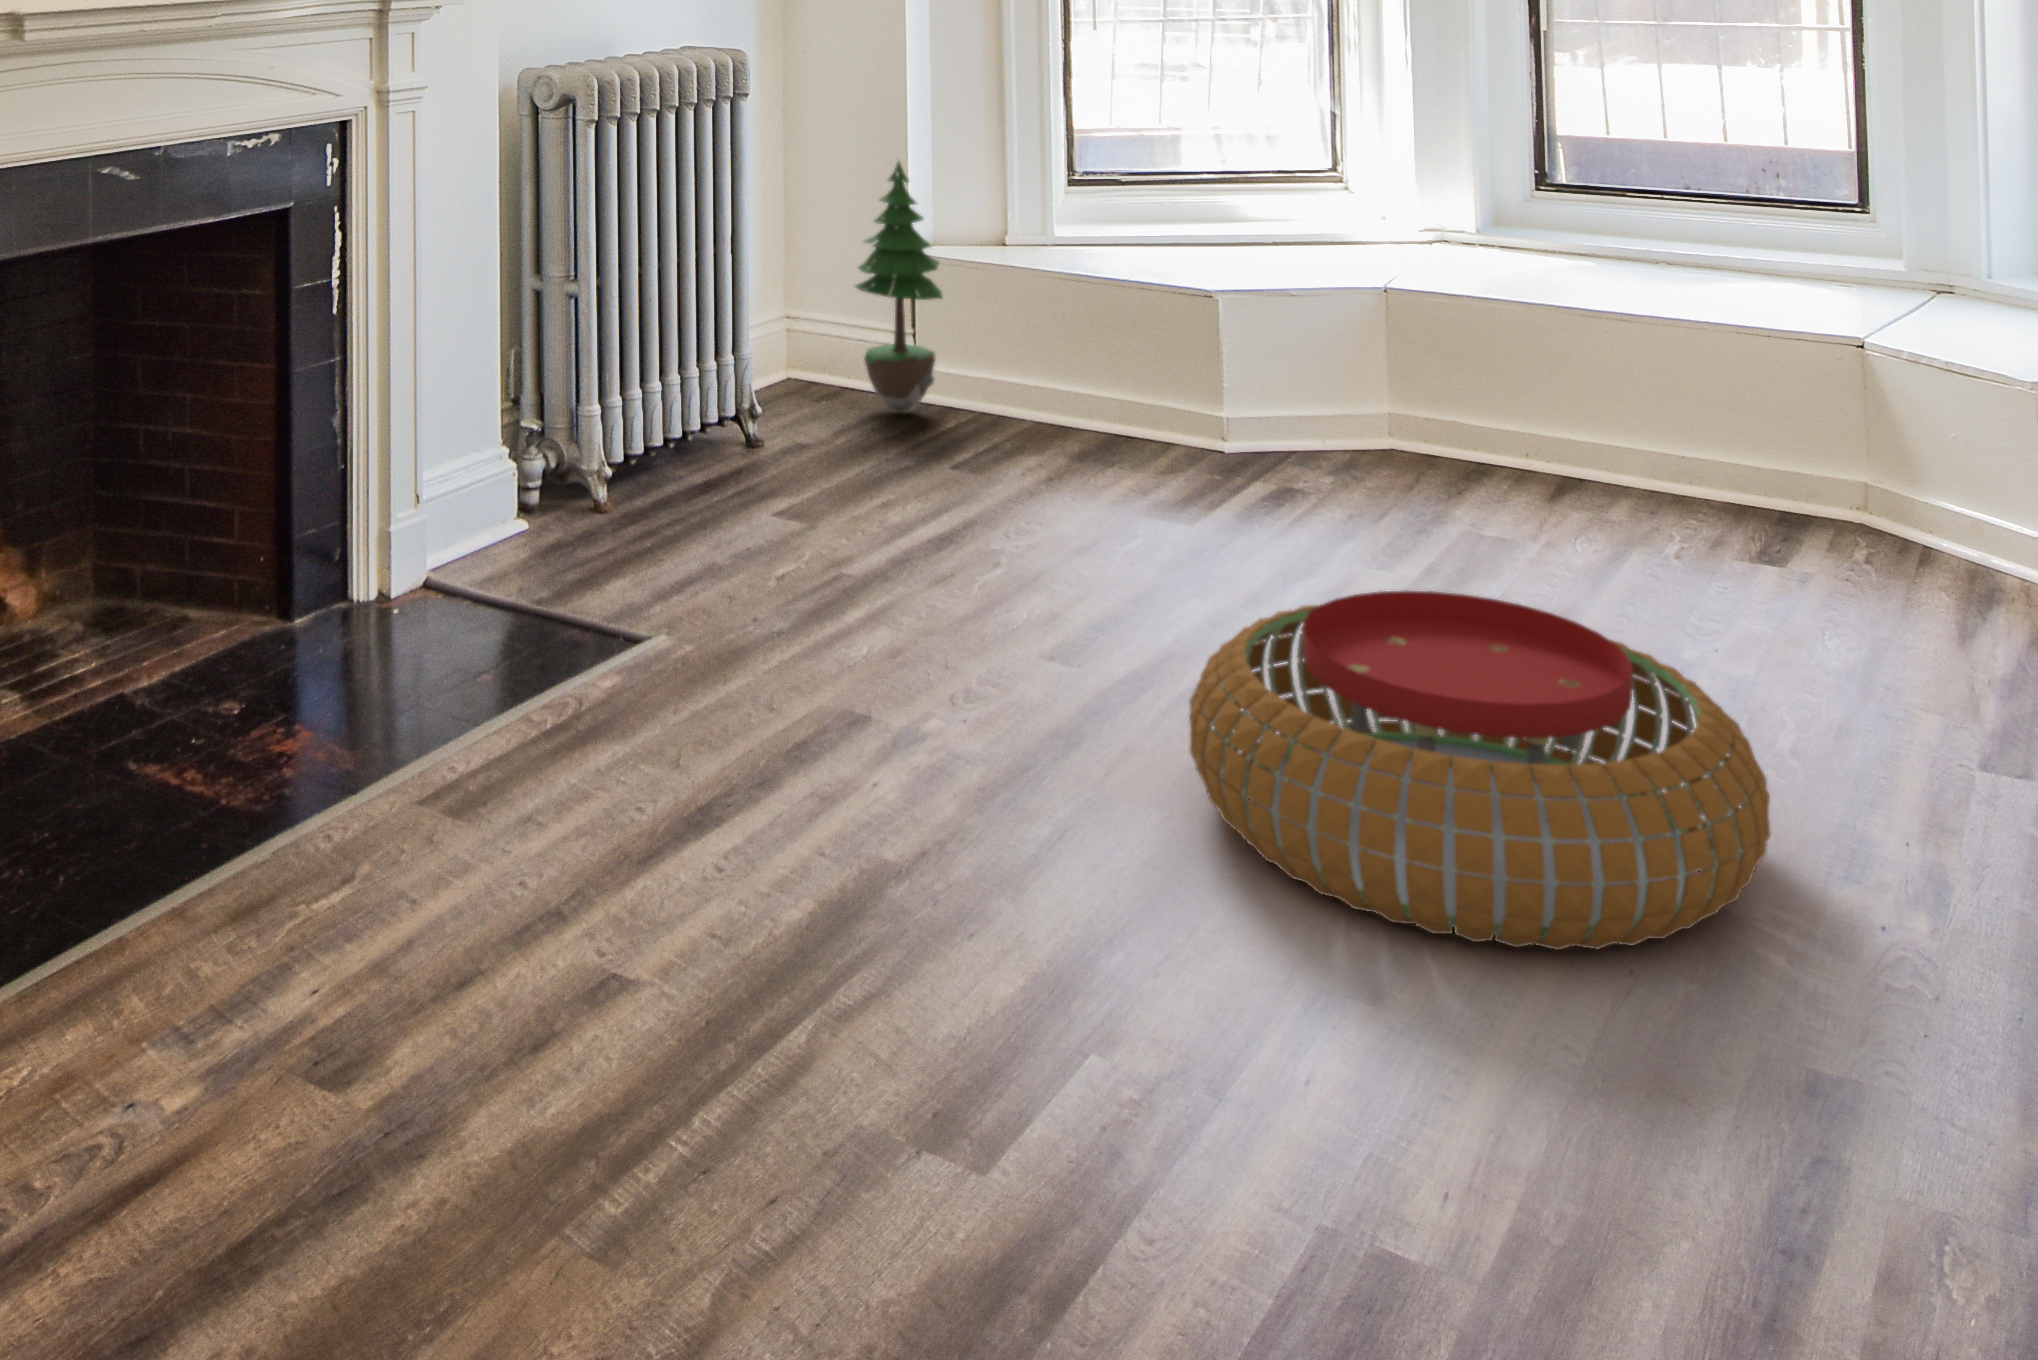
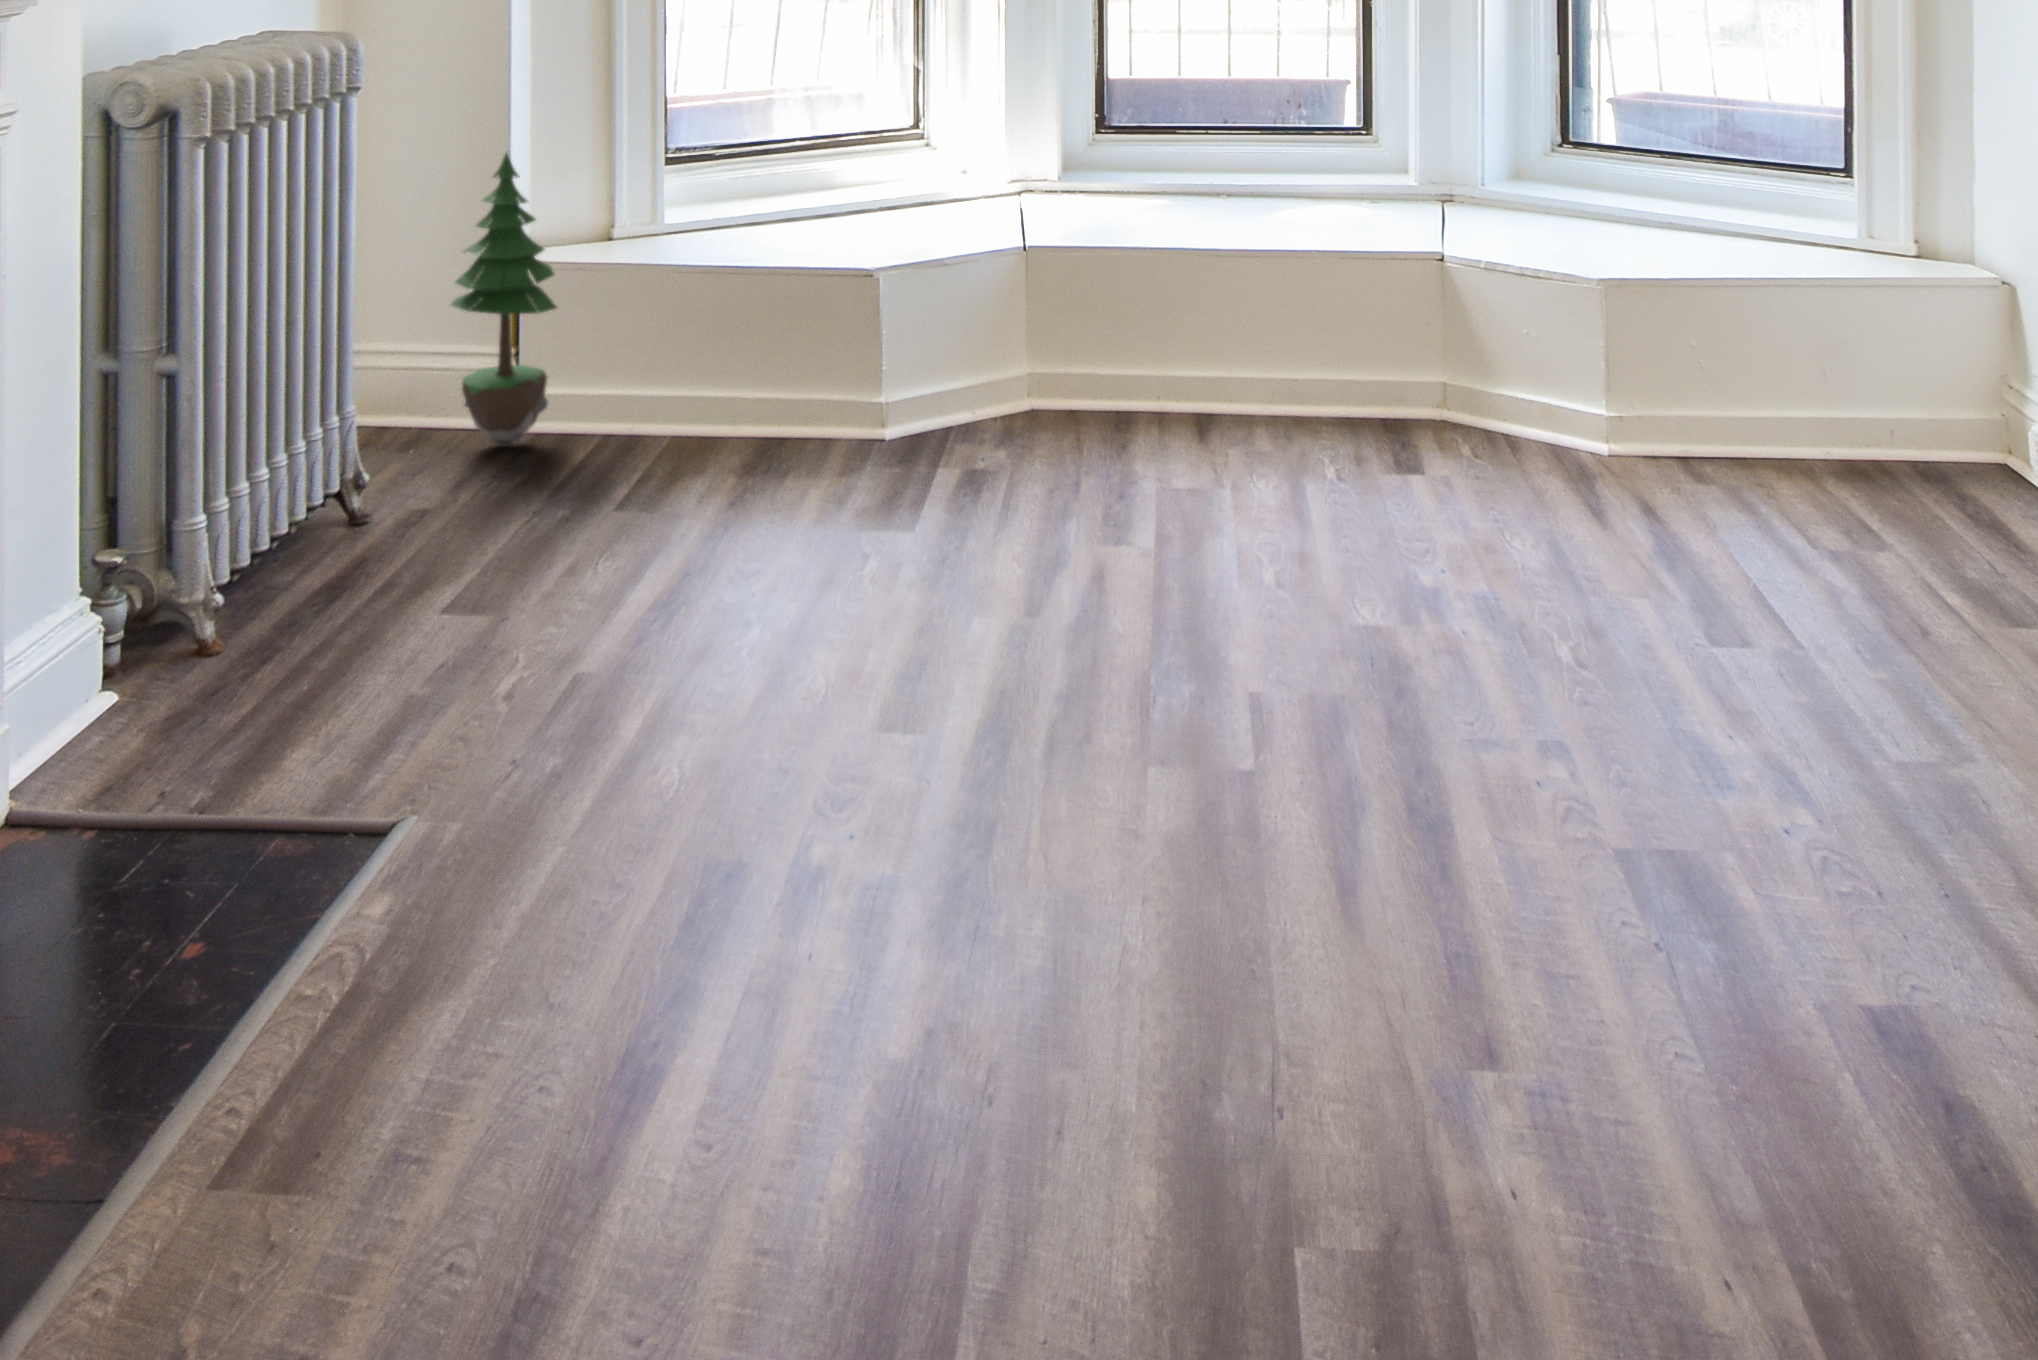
pouf: present [1189,591,1770,950] -> none [1129,573,1695,959]

